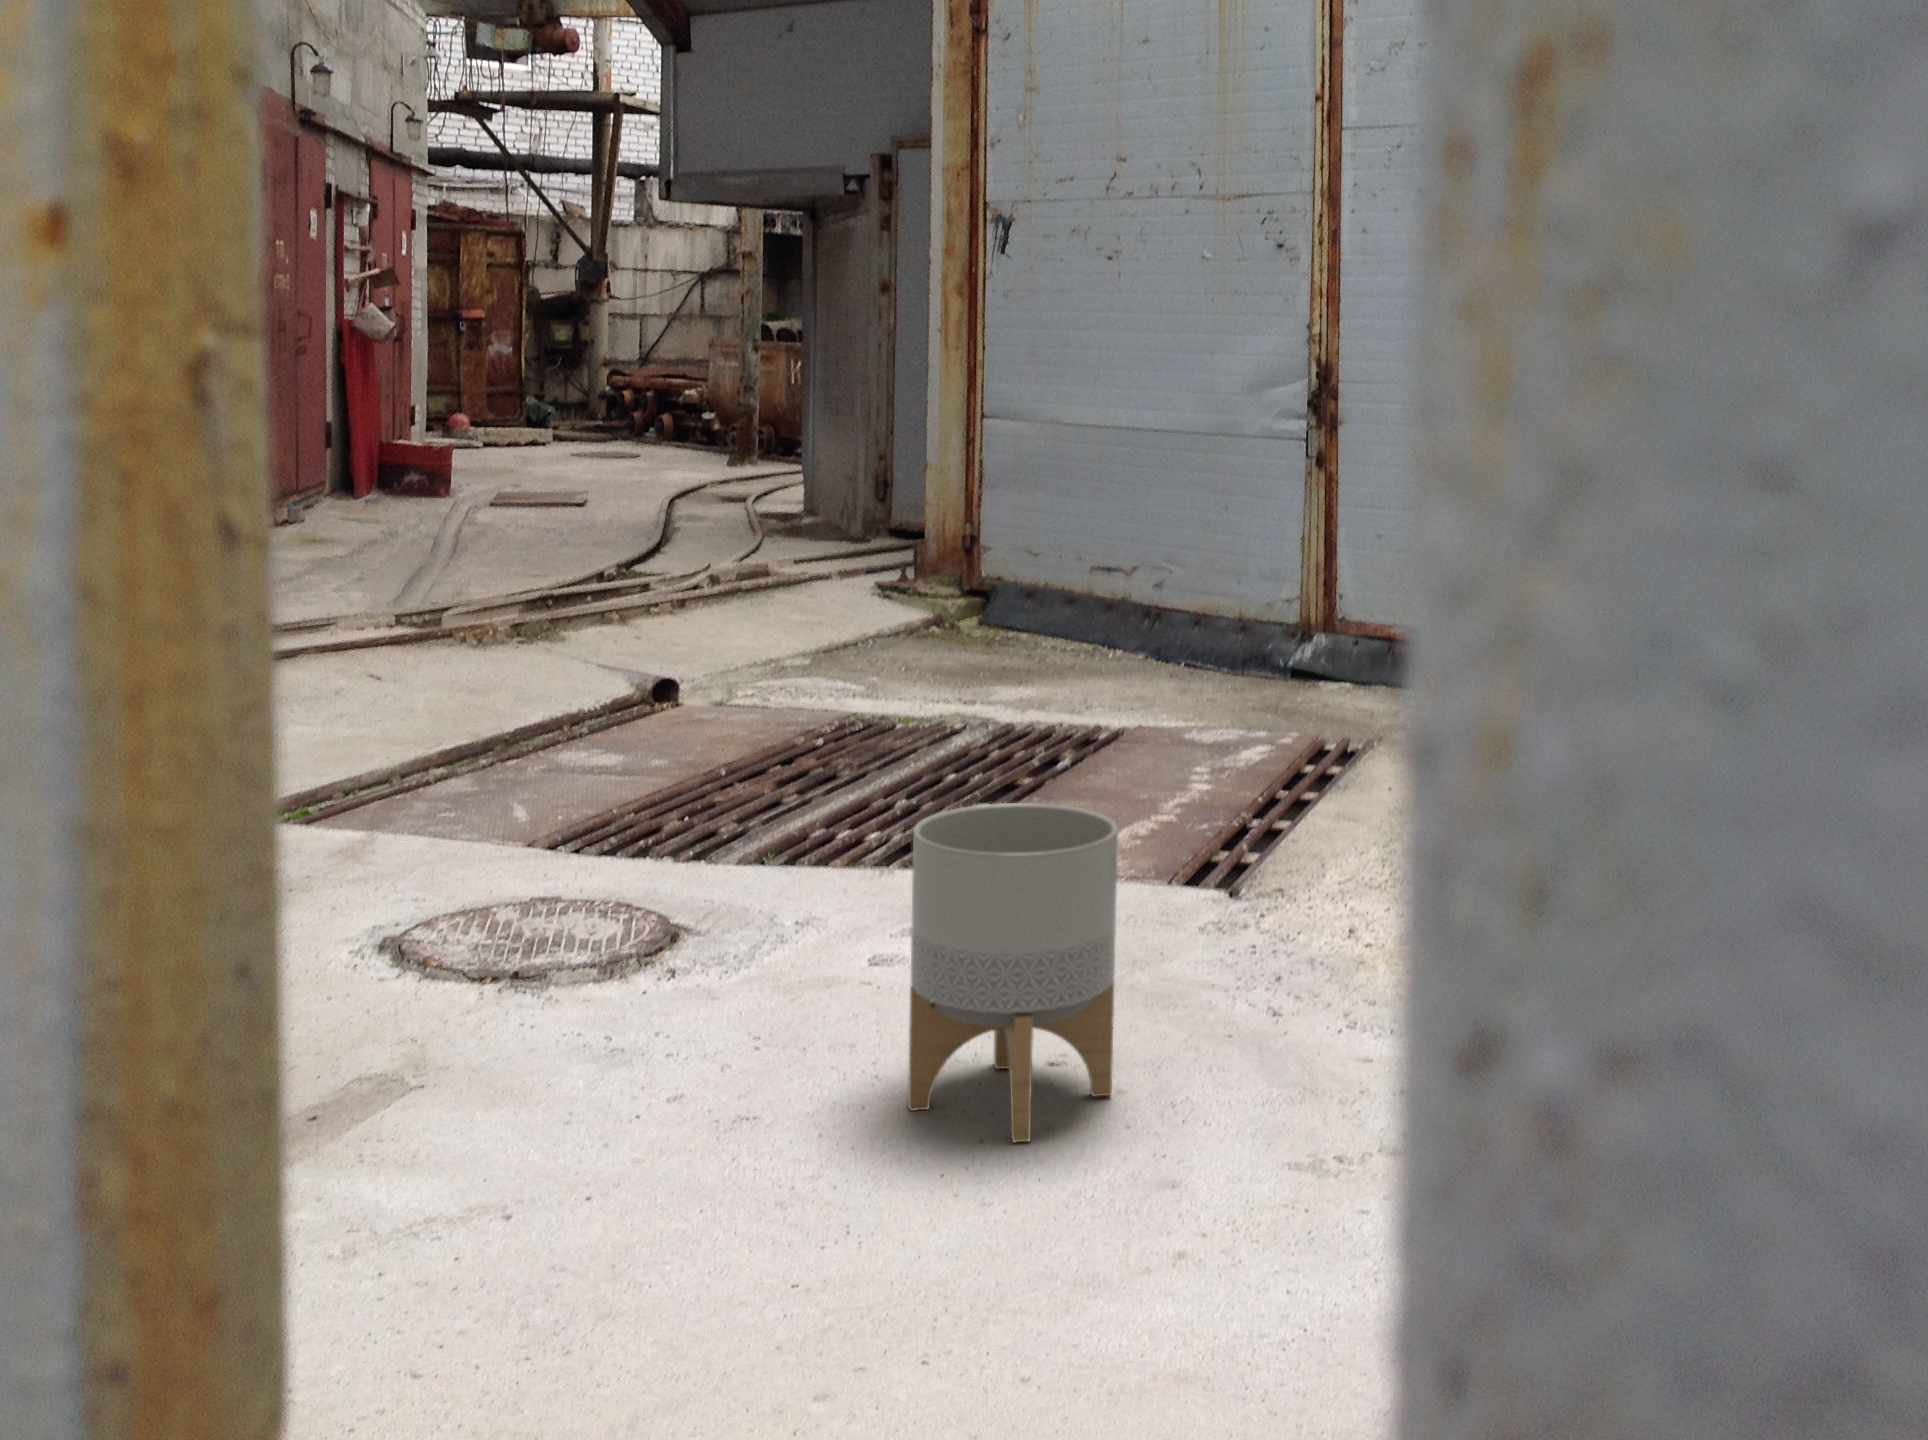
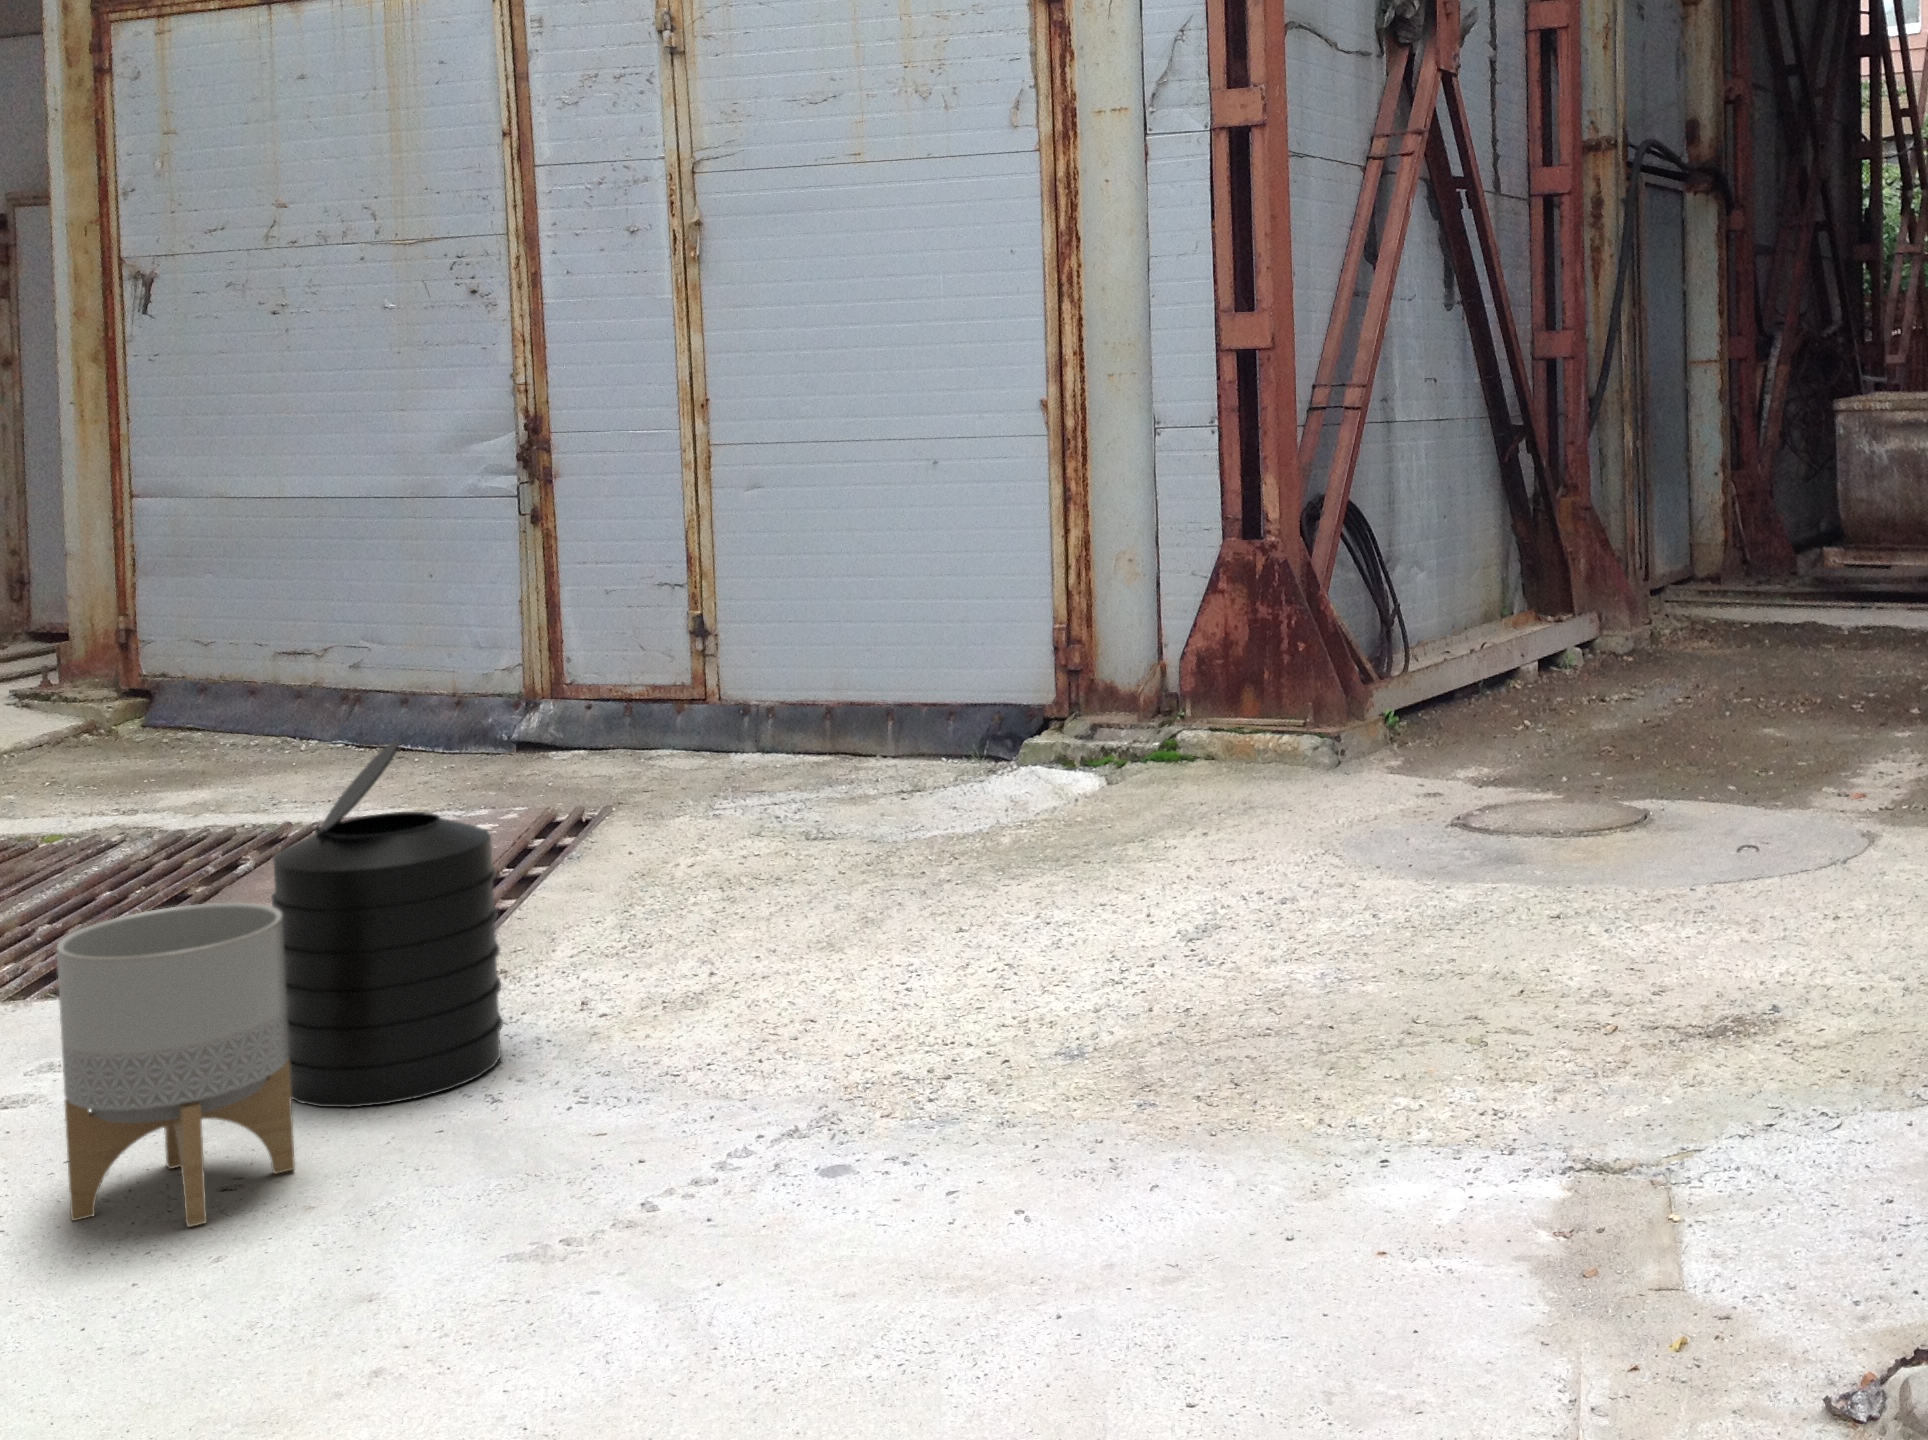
trash can: none [1096,657,1312,1035] -> present [272,741,503,1107]

